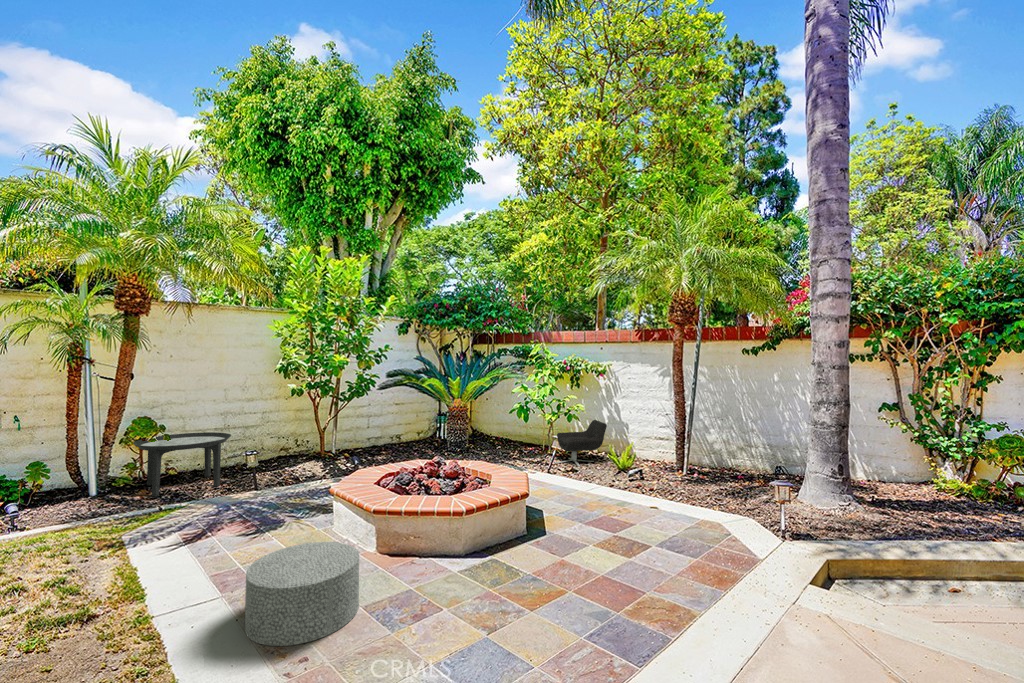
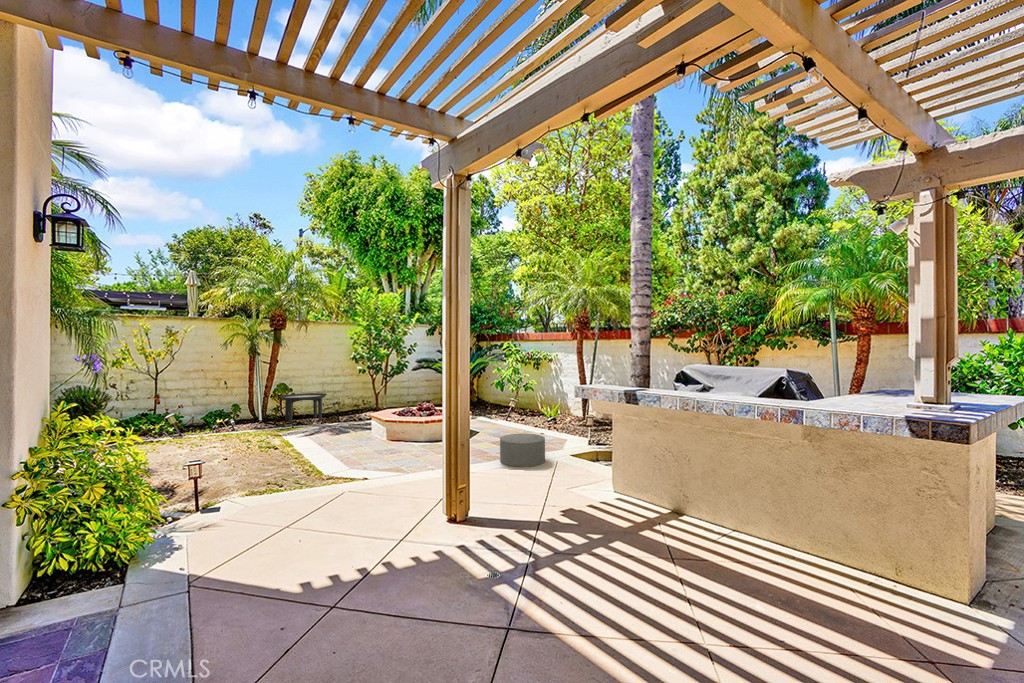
lounge chair: present [555,420,607,466] -> none [512,389,543,416]
ottoman: present [245,542,359,646] -> present [500,434,545,467]

